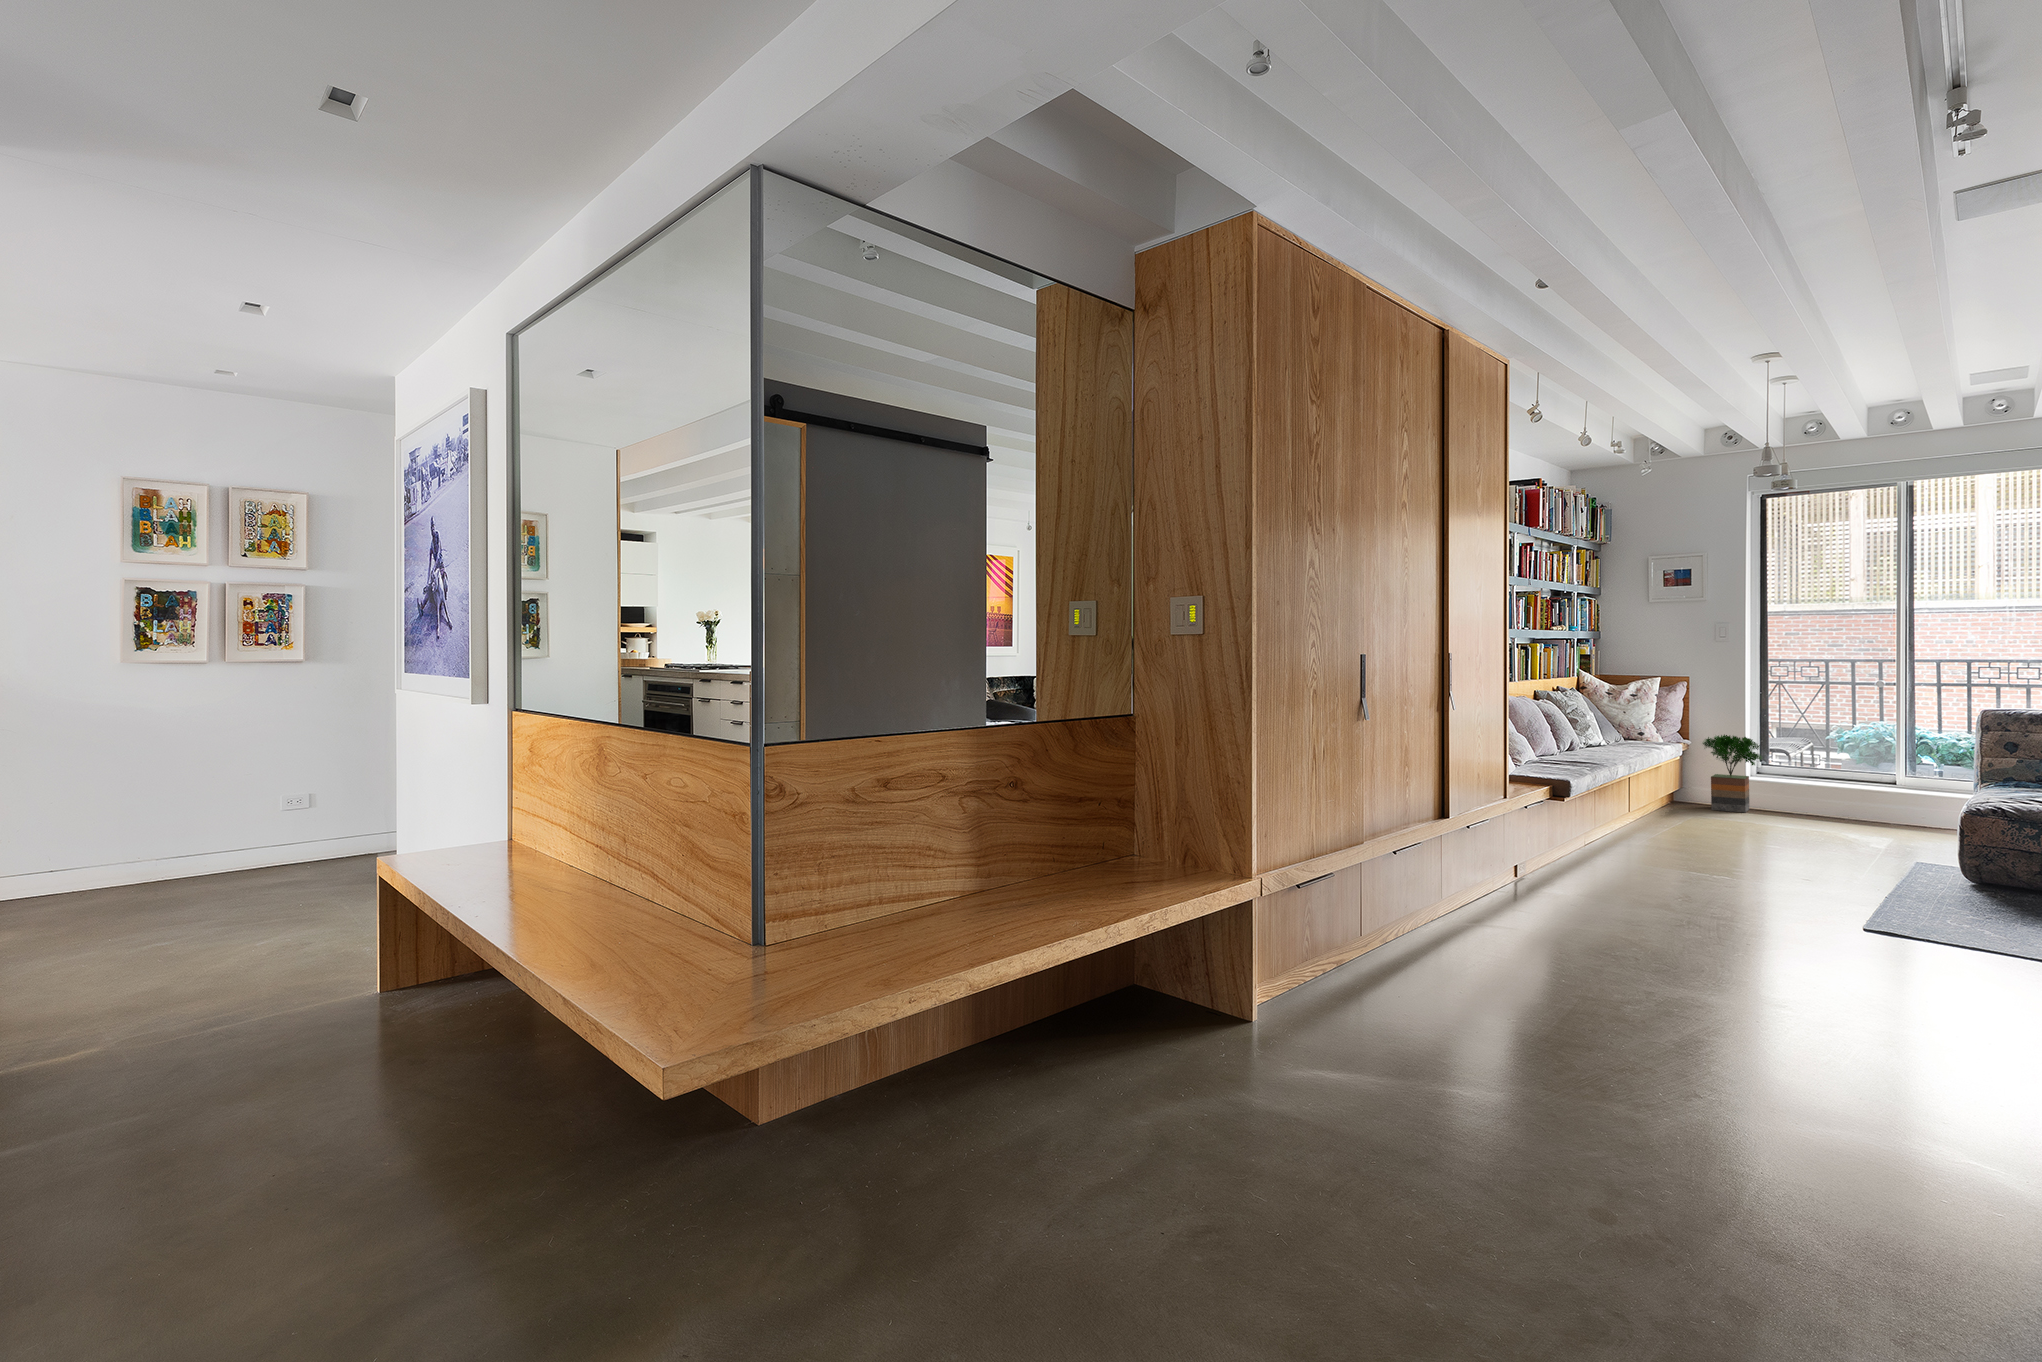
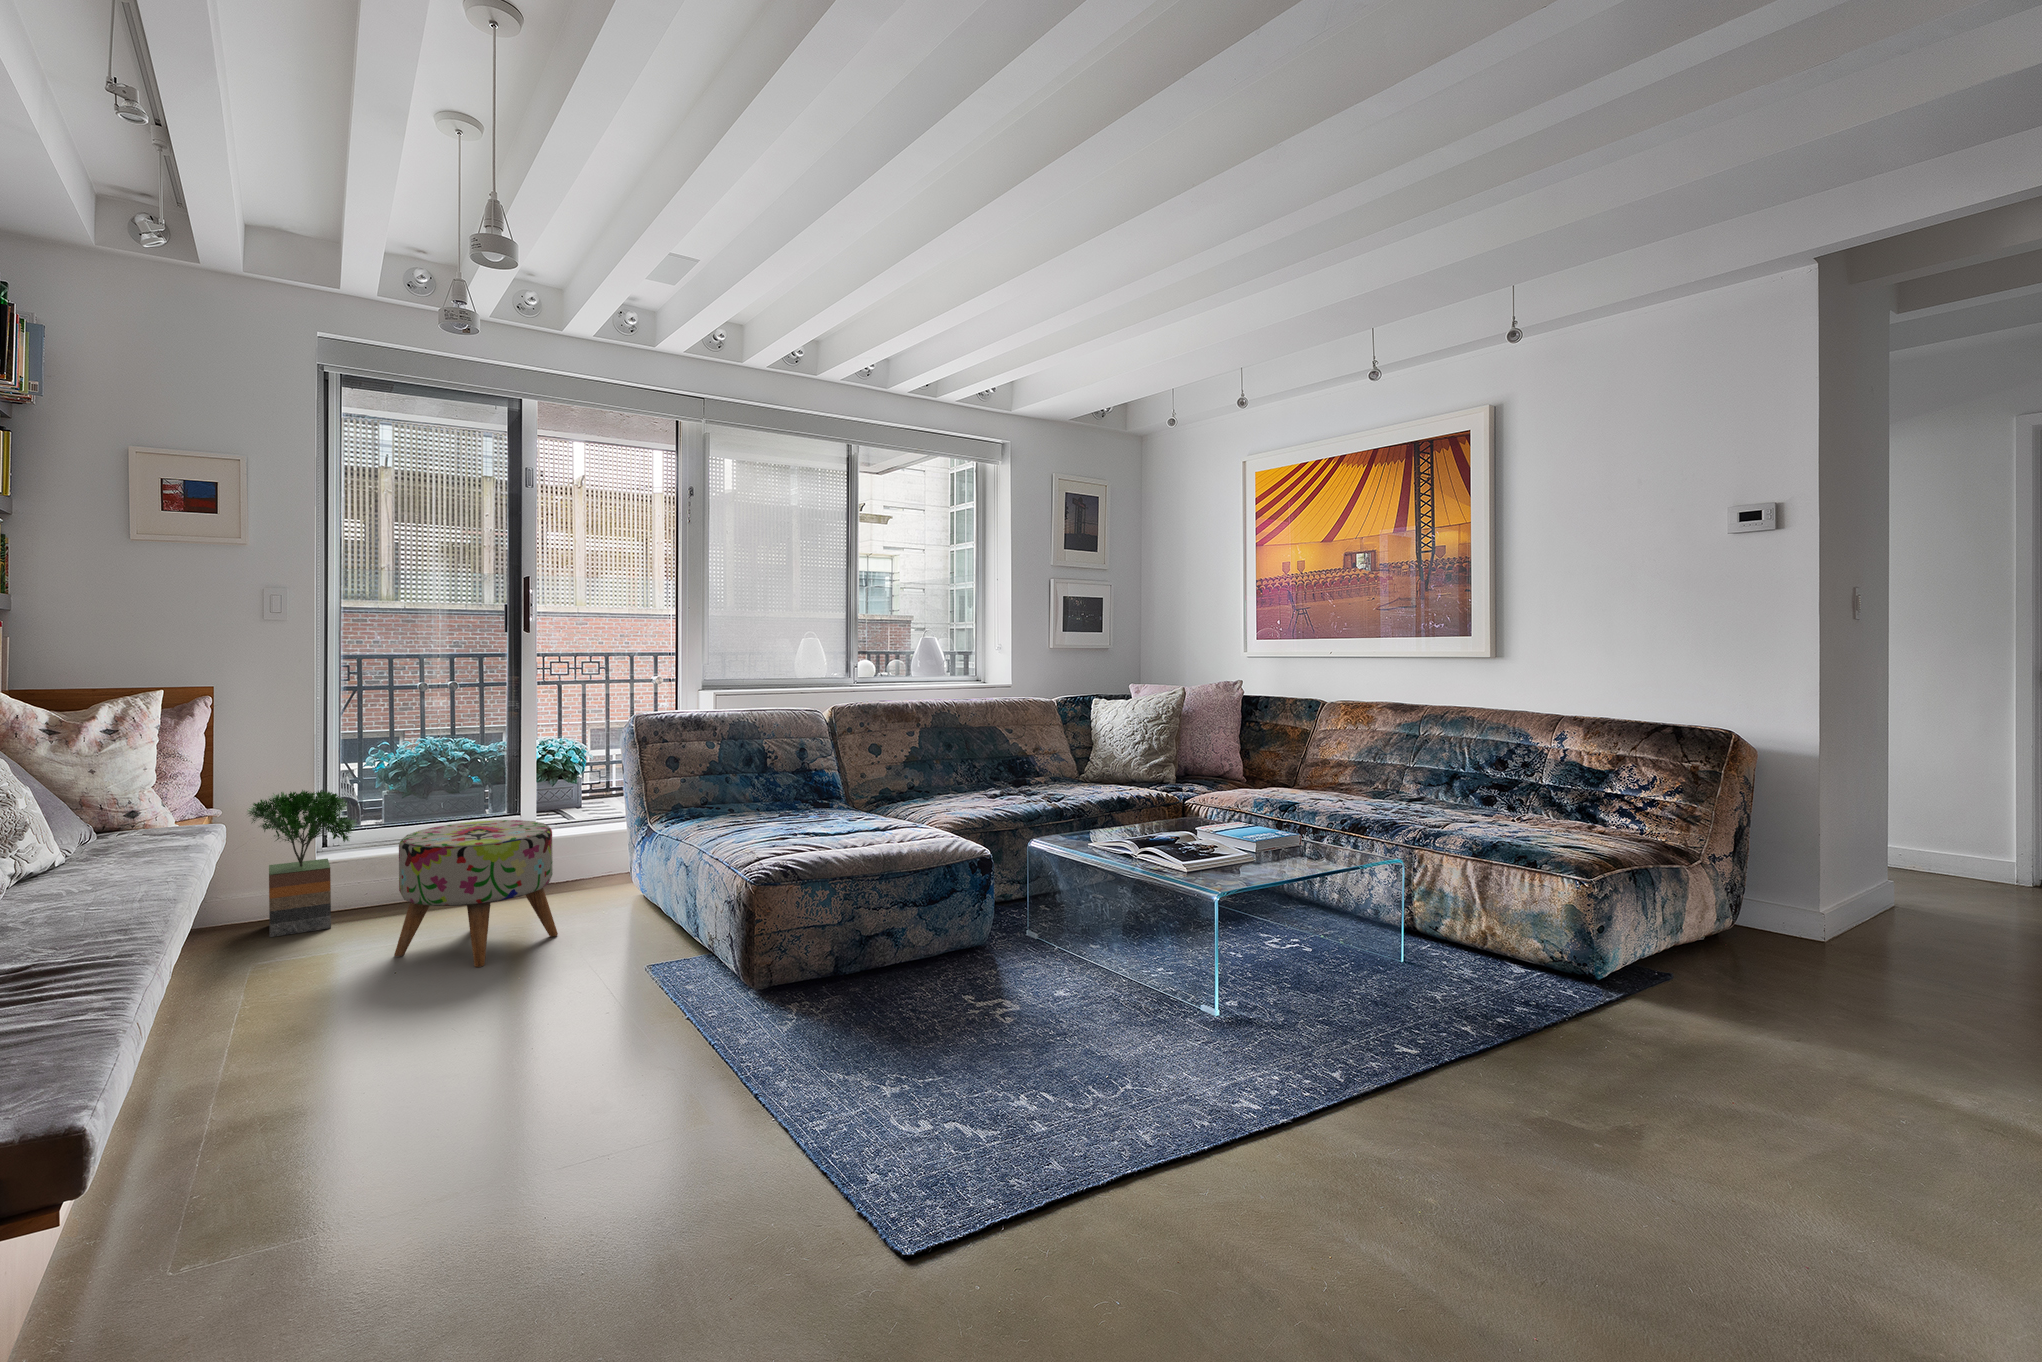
ottoman: none [1766,761,1874,837] -> present [394,820,558,967]

